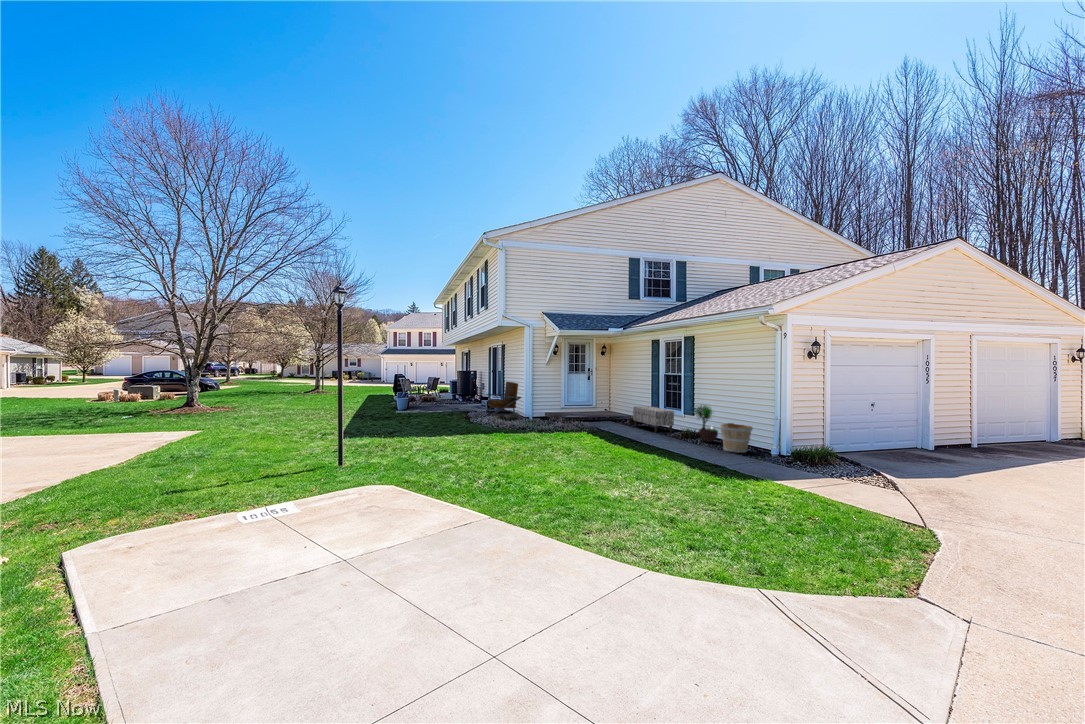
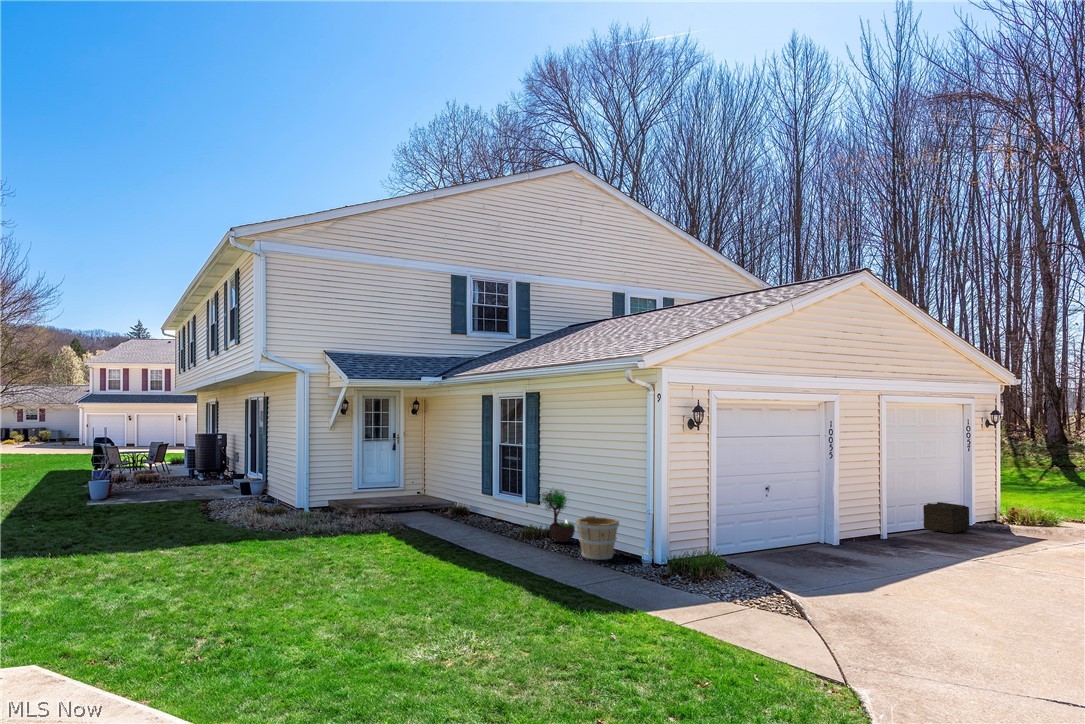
lounge chair: present [486,382,521,415] -> none [232,457,290,512]
bench: present [633,406,674,432] -> none [459,489,516,529]
wooden crate: none [1025,434,1073,460] -> present [923,502,970,534]

